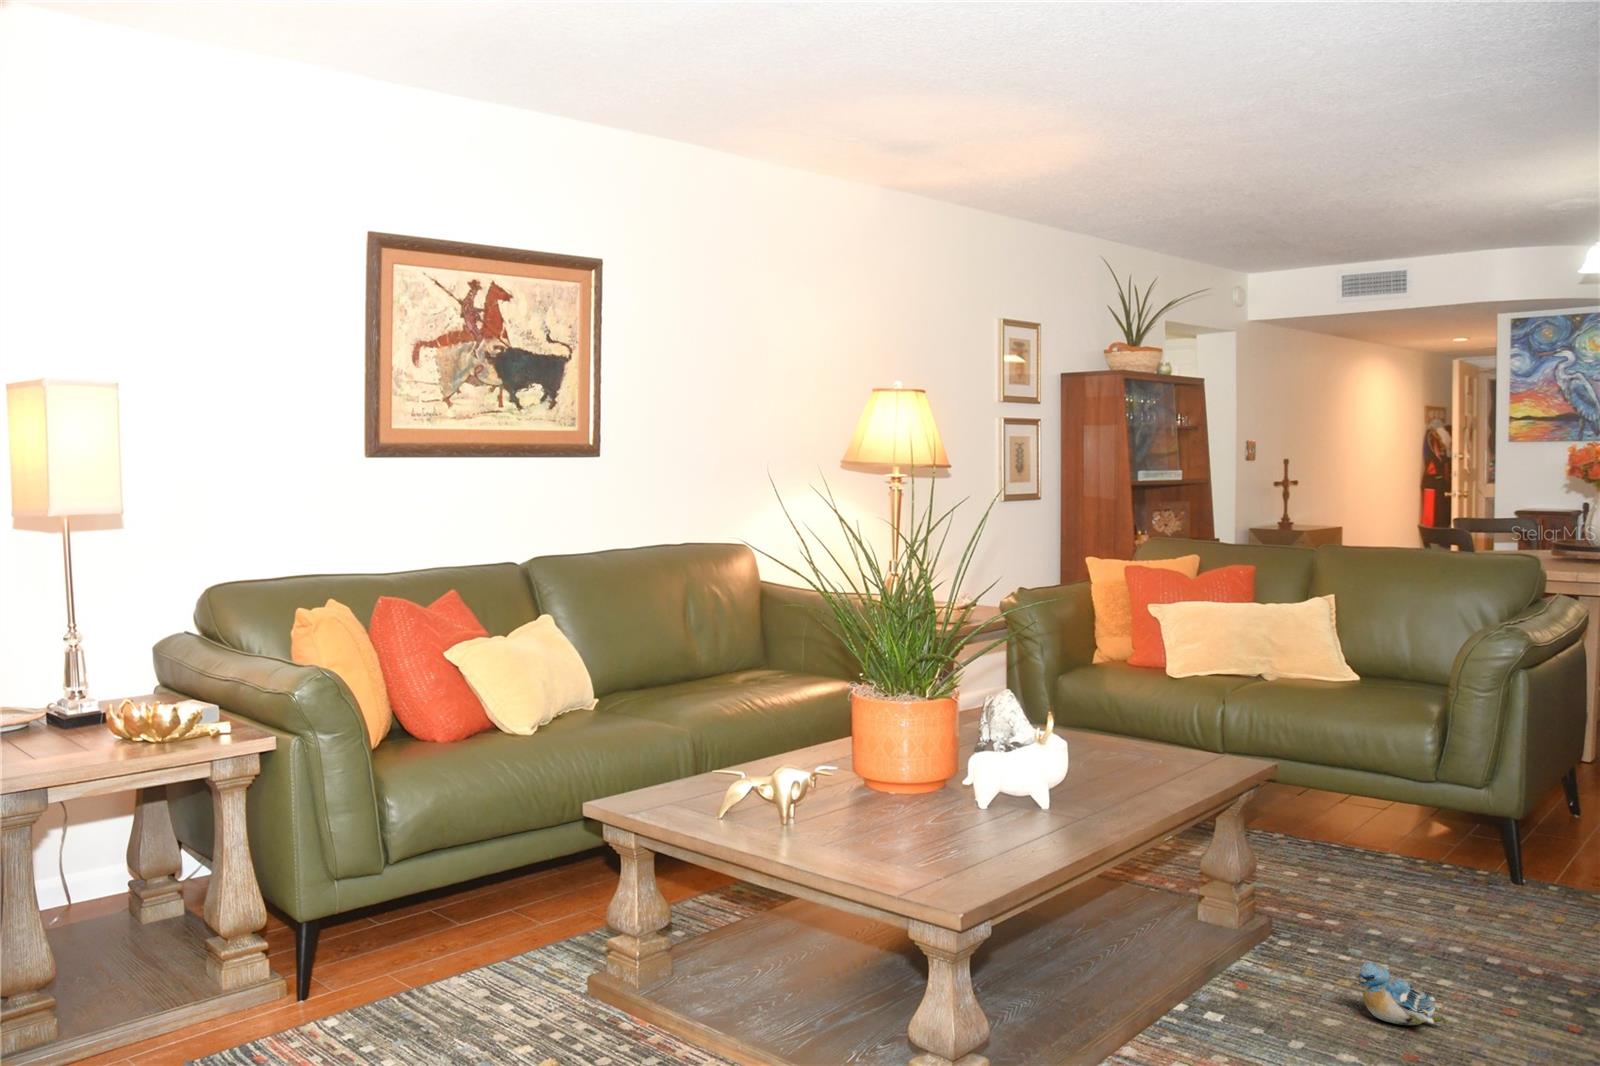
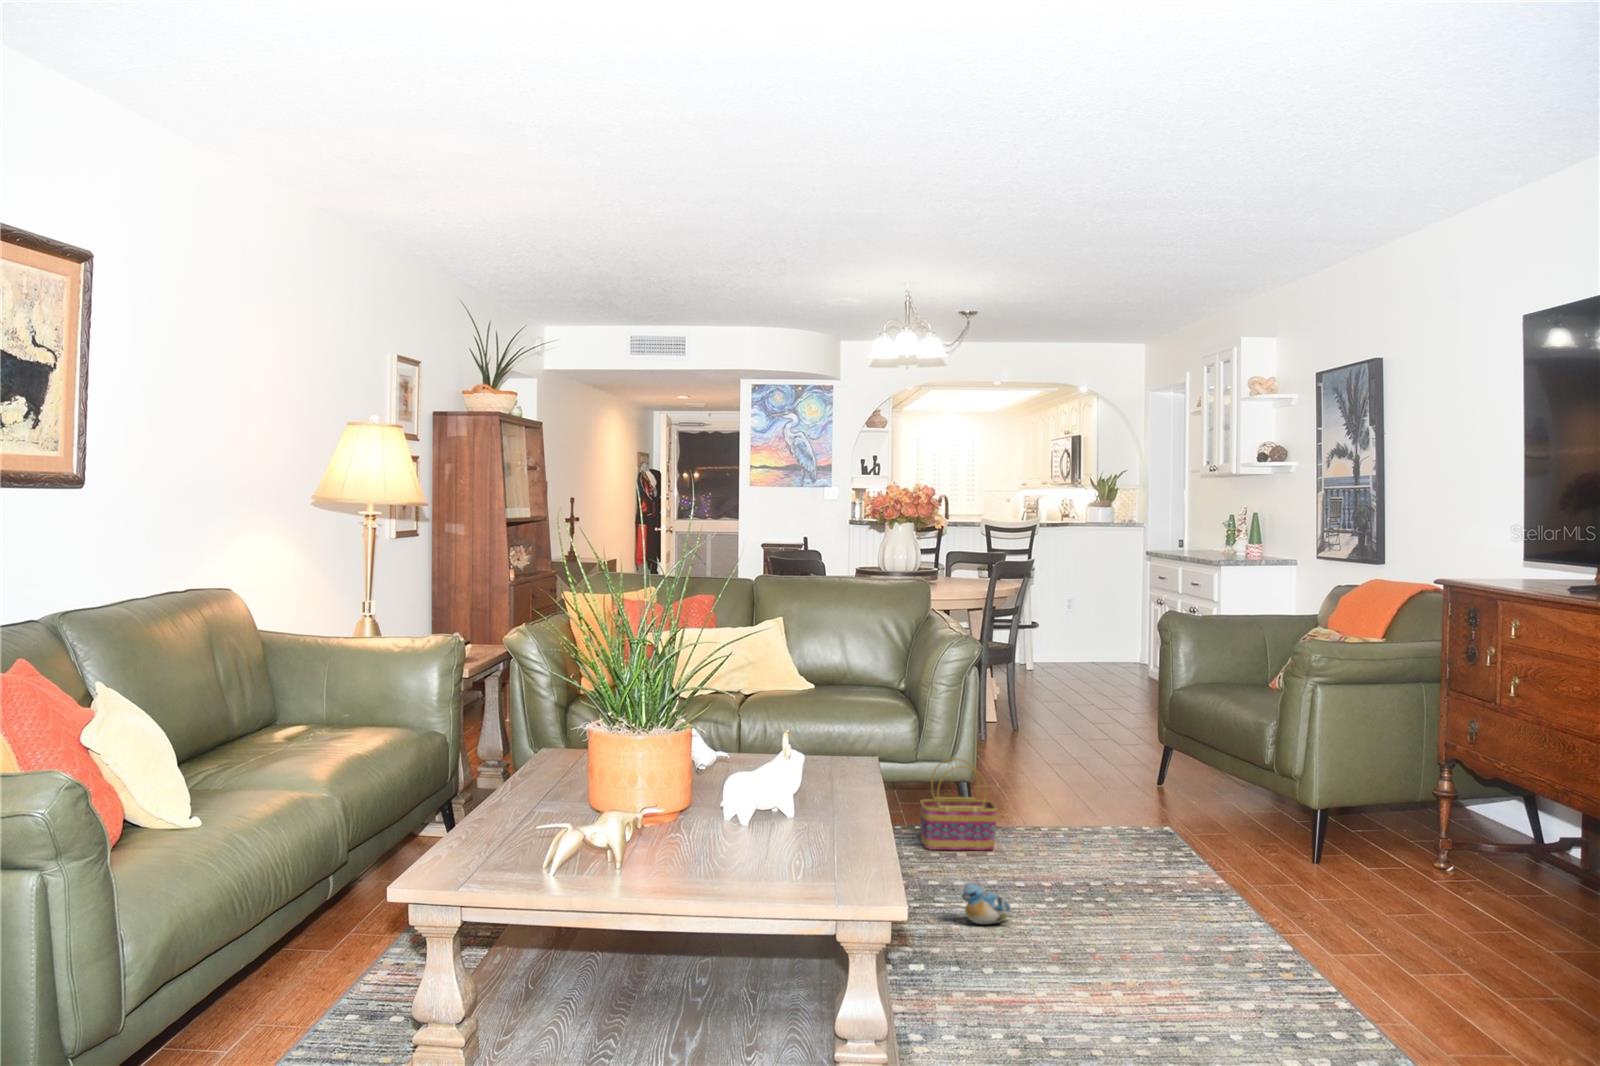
basket: none [1441,789,1559,921] -> present [920,758,997,850]

